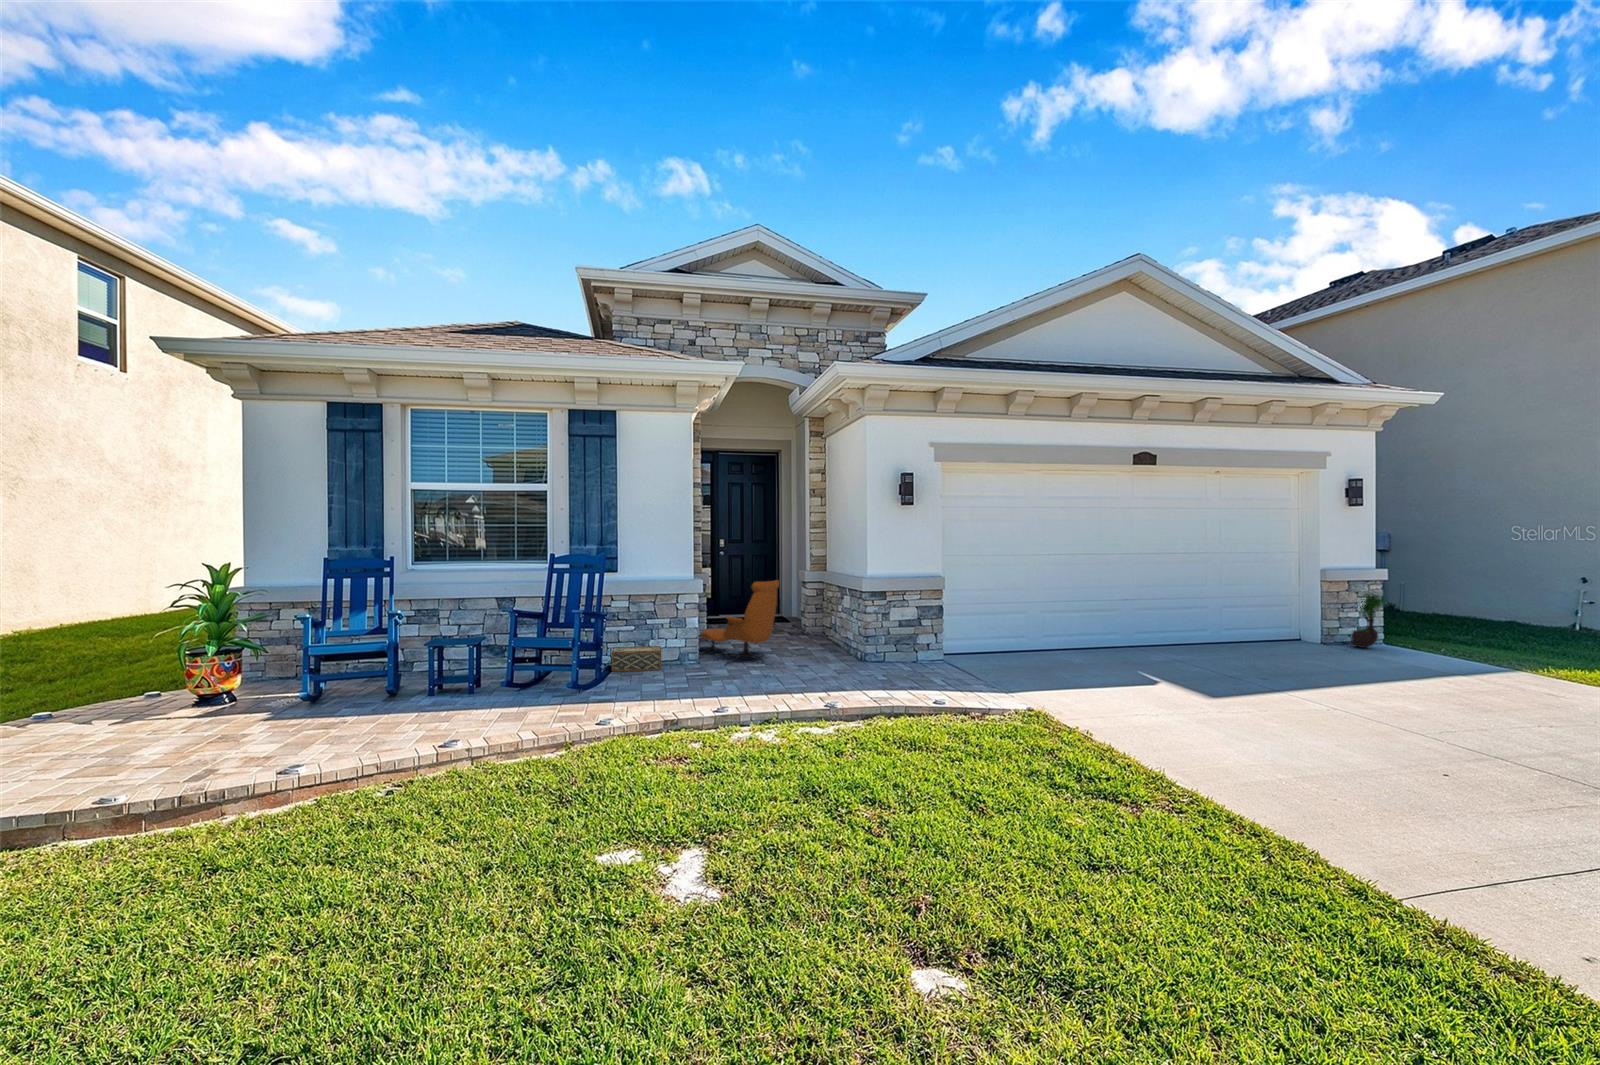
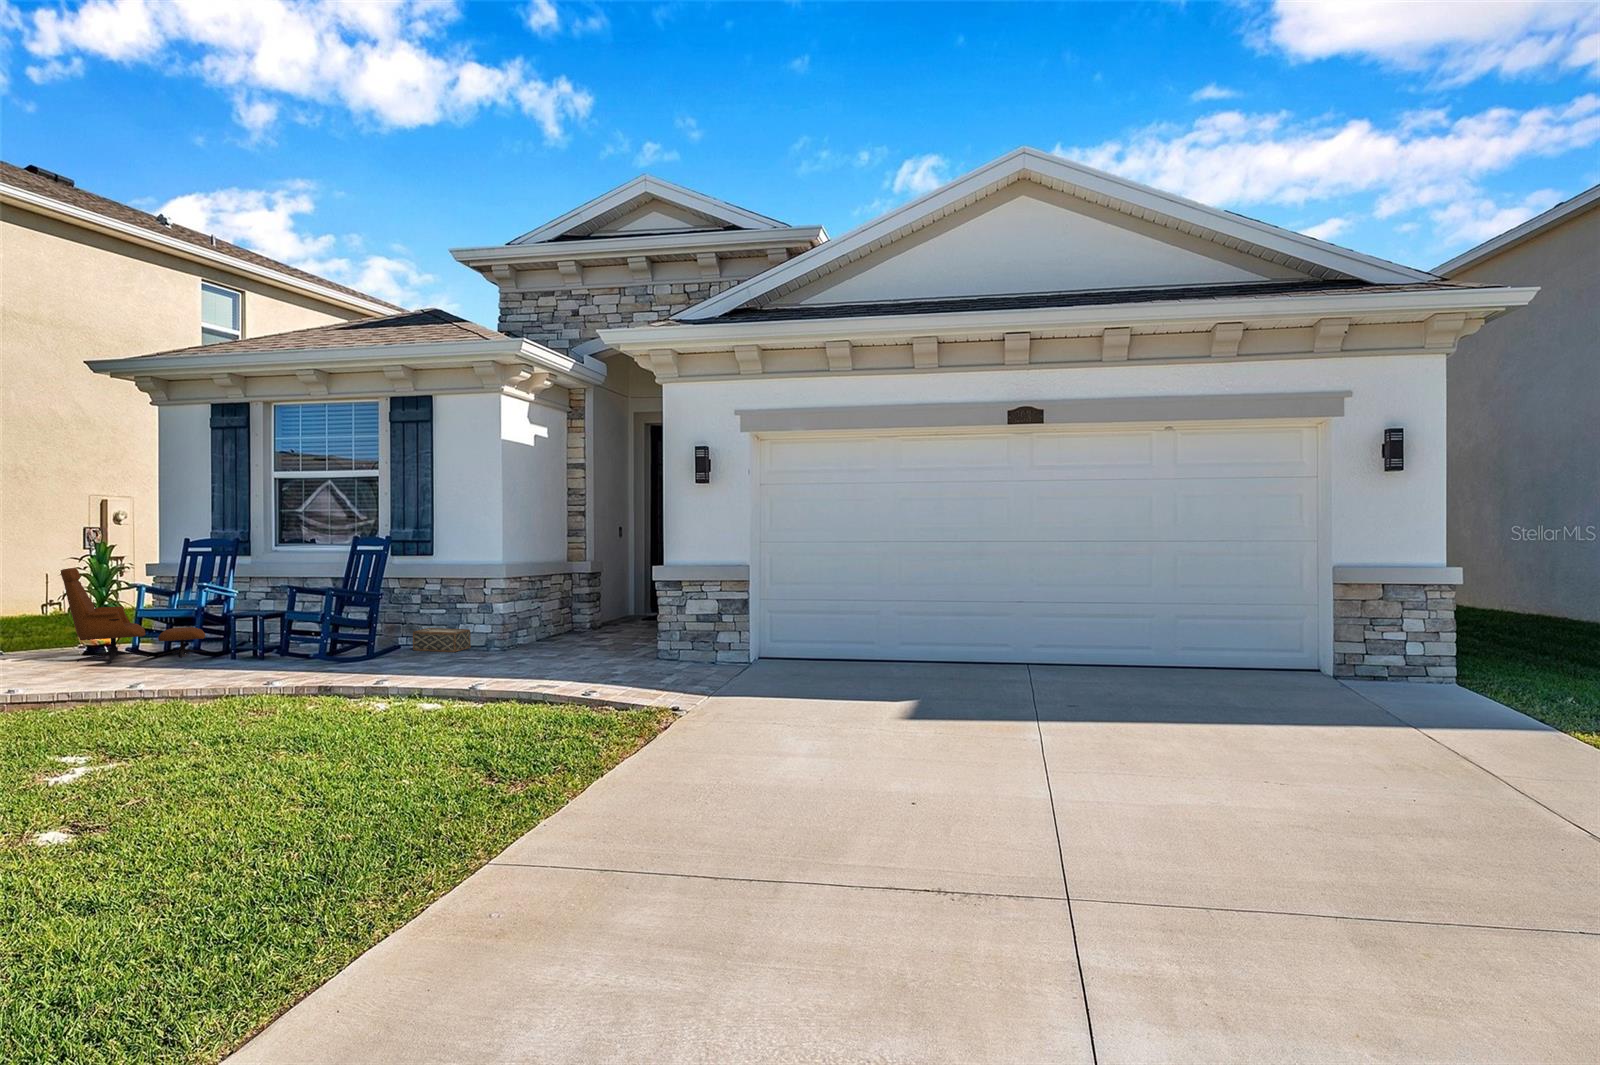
lounge chair: present [701,580,779,662] -> present [61,568,206,664]
potted tree: present [1349,592,1389,648] -> none [1391,596,1456,689]

